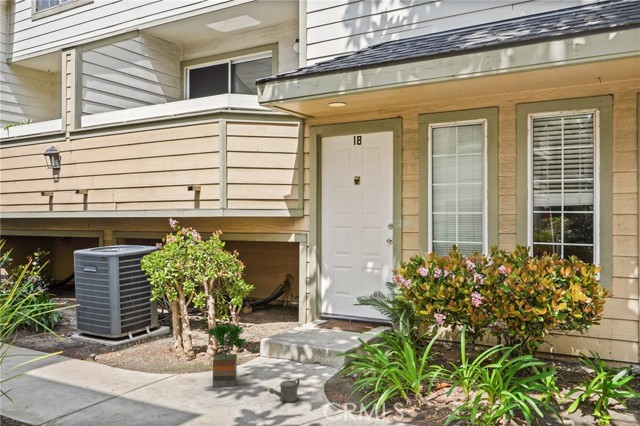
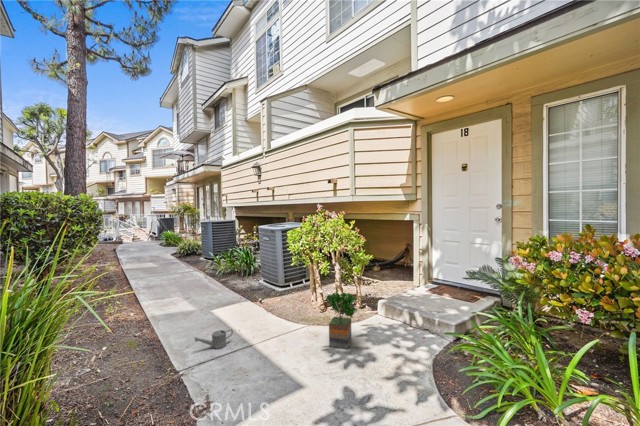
watering can: present [269,379,300,403] -> present [195,329,233,349]

